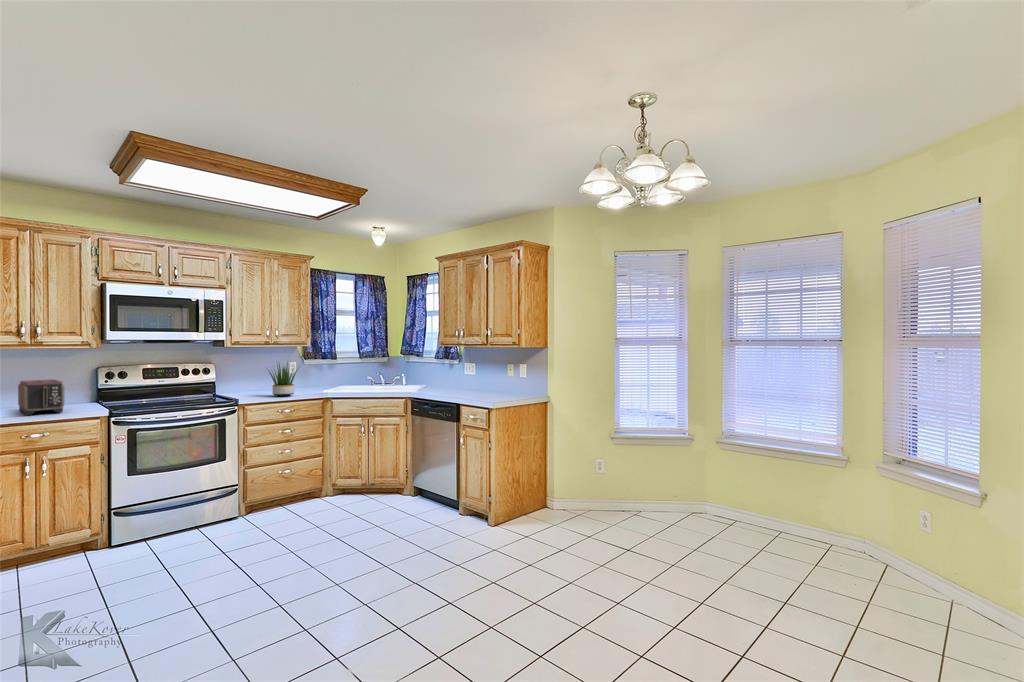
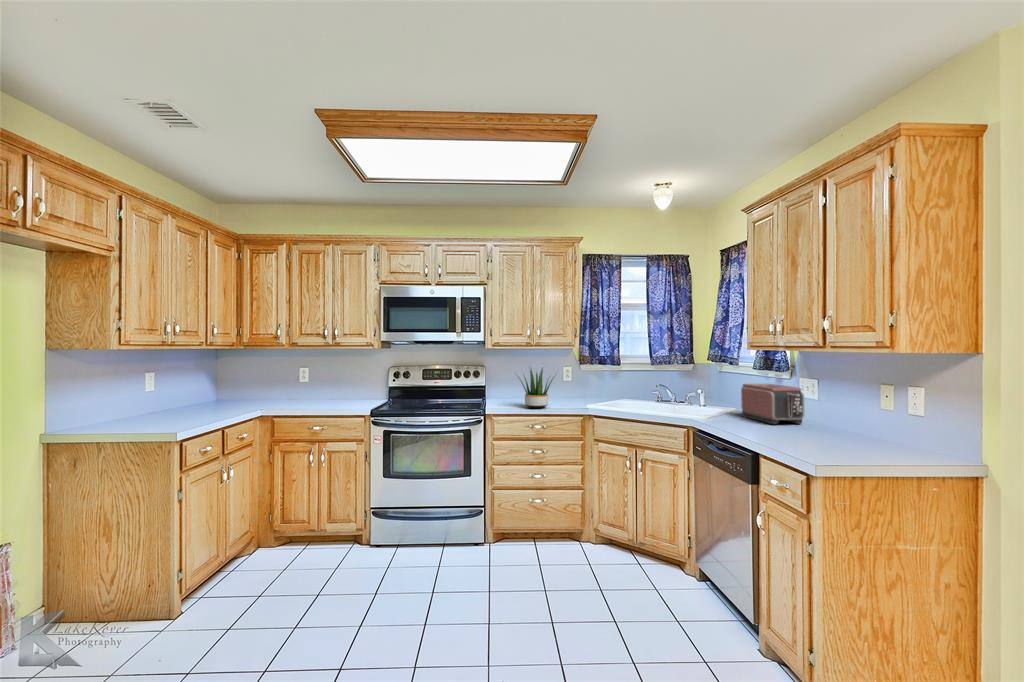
toaster: present [18,380,65,415] -> present [741,384,804,424]

